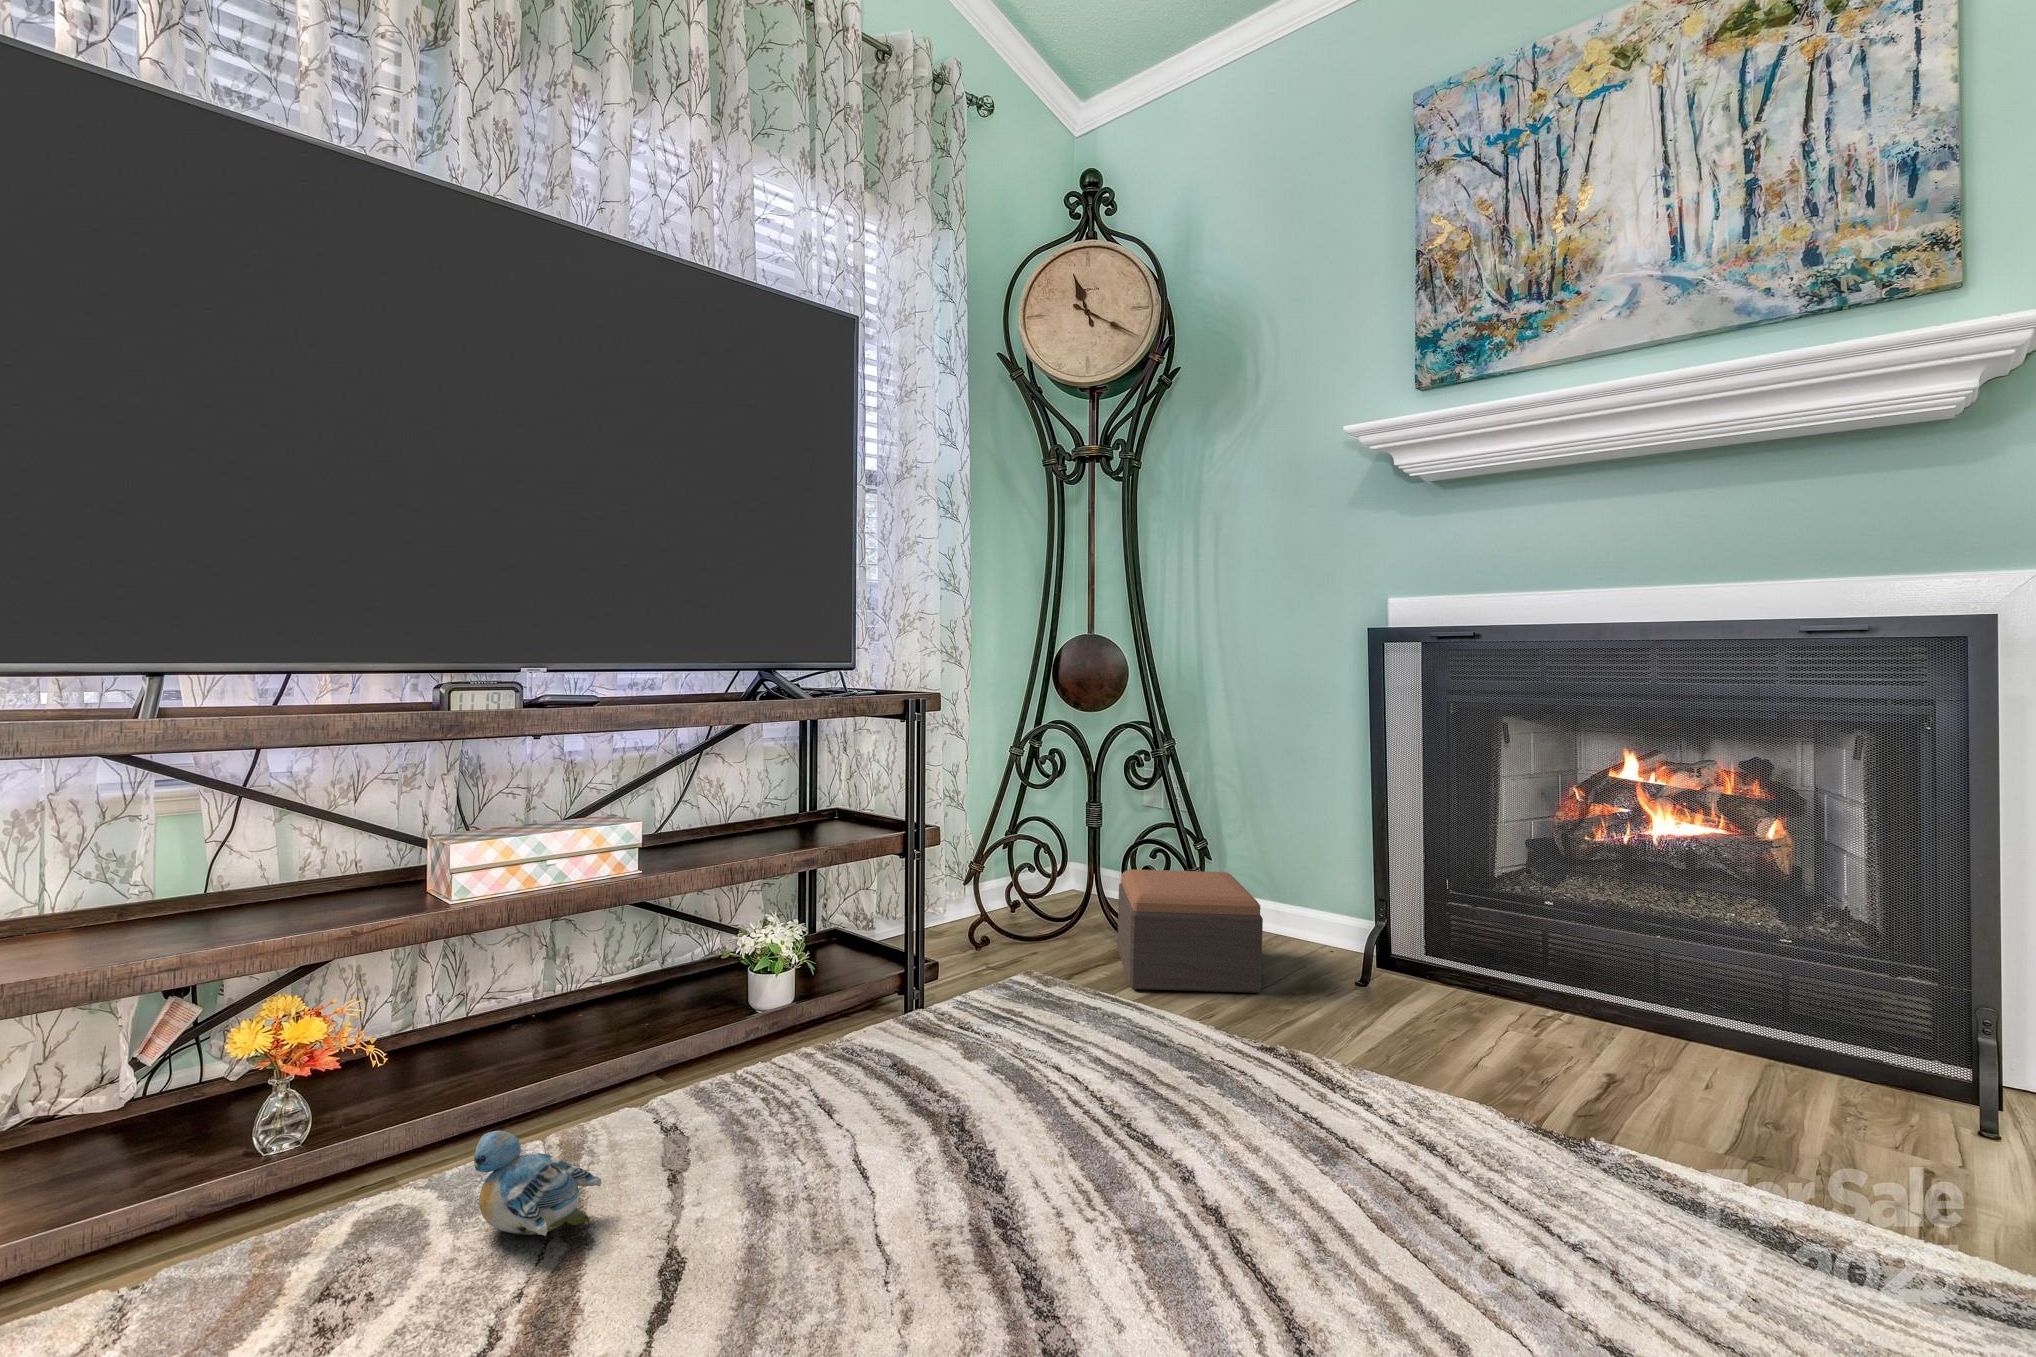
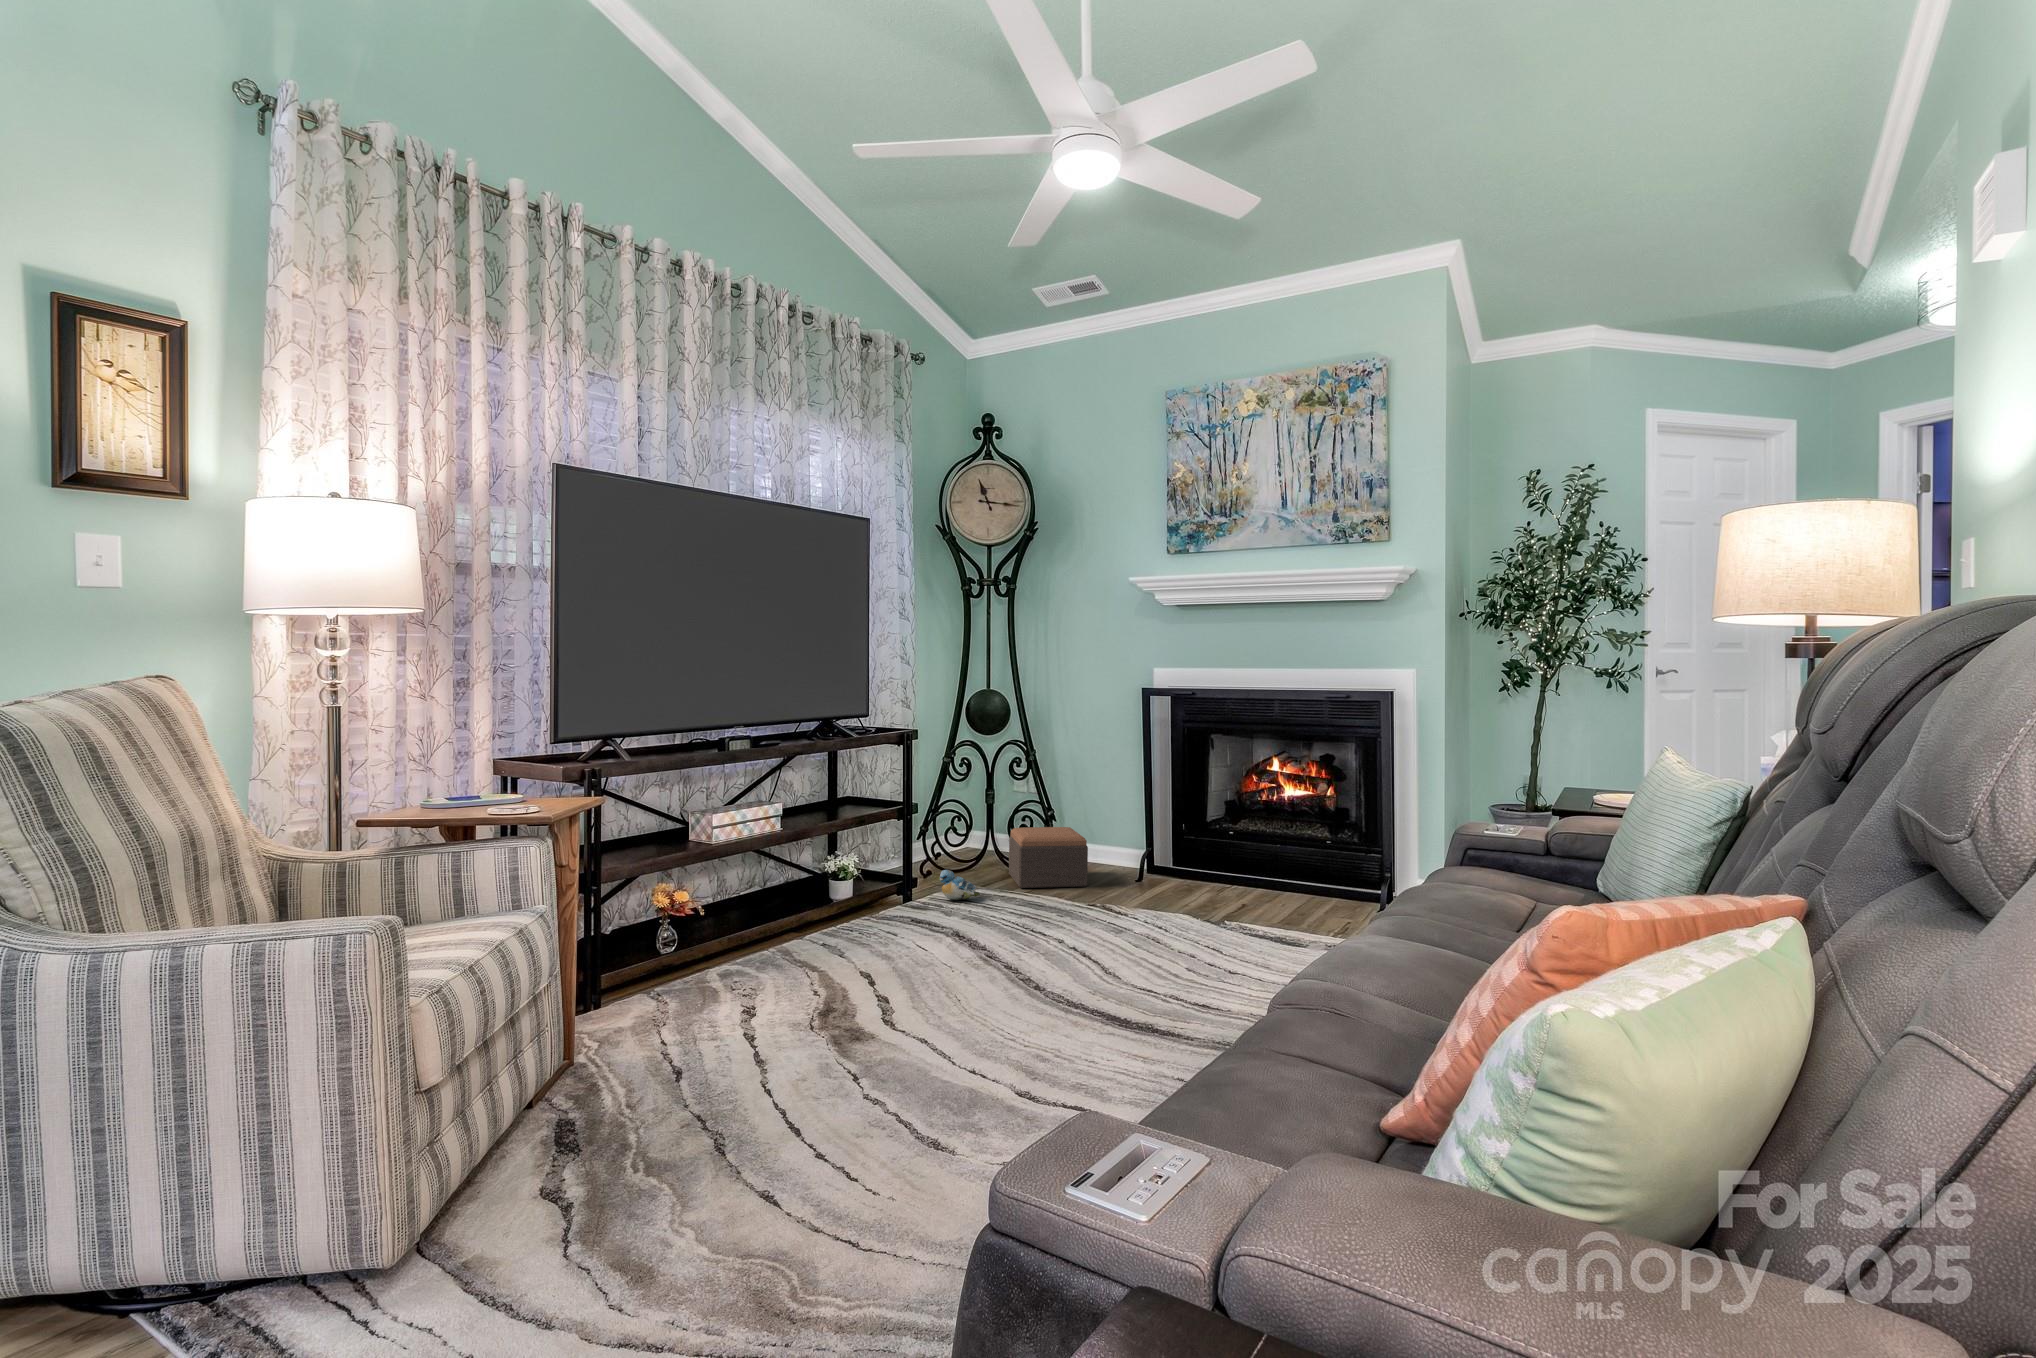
plush toy: present [474,1131,602,1236] -> present [938,870,980,900]

